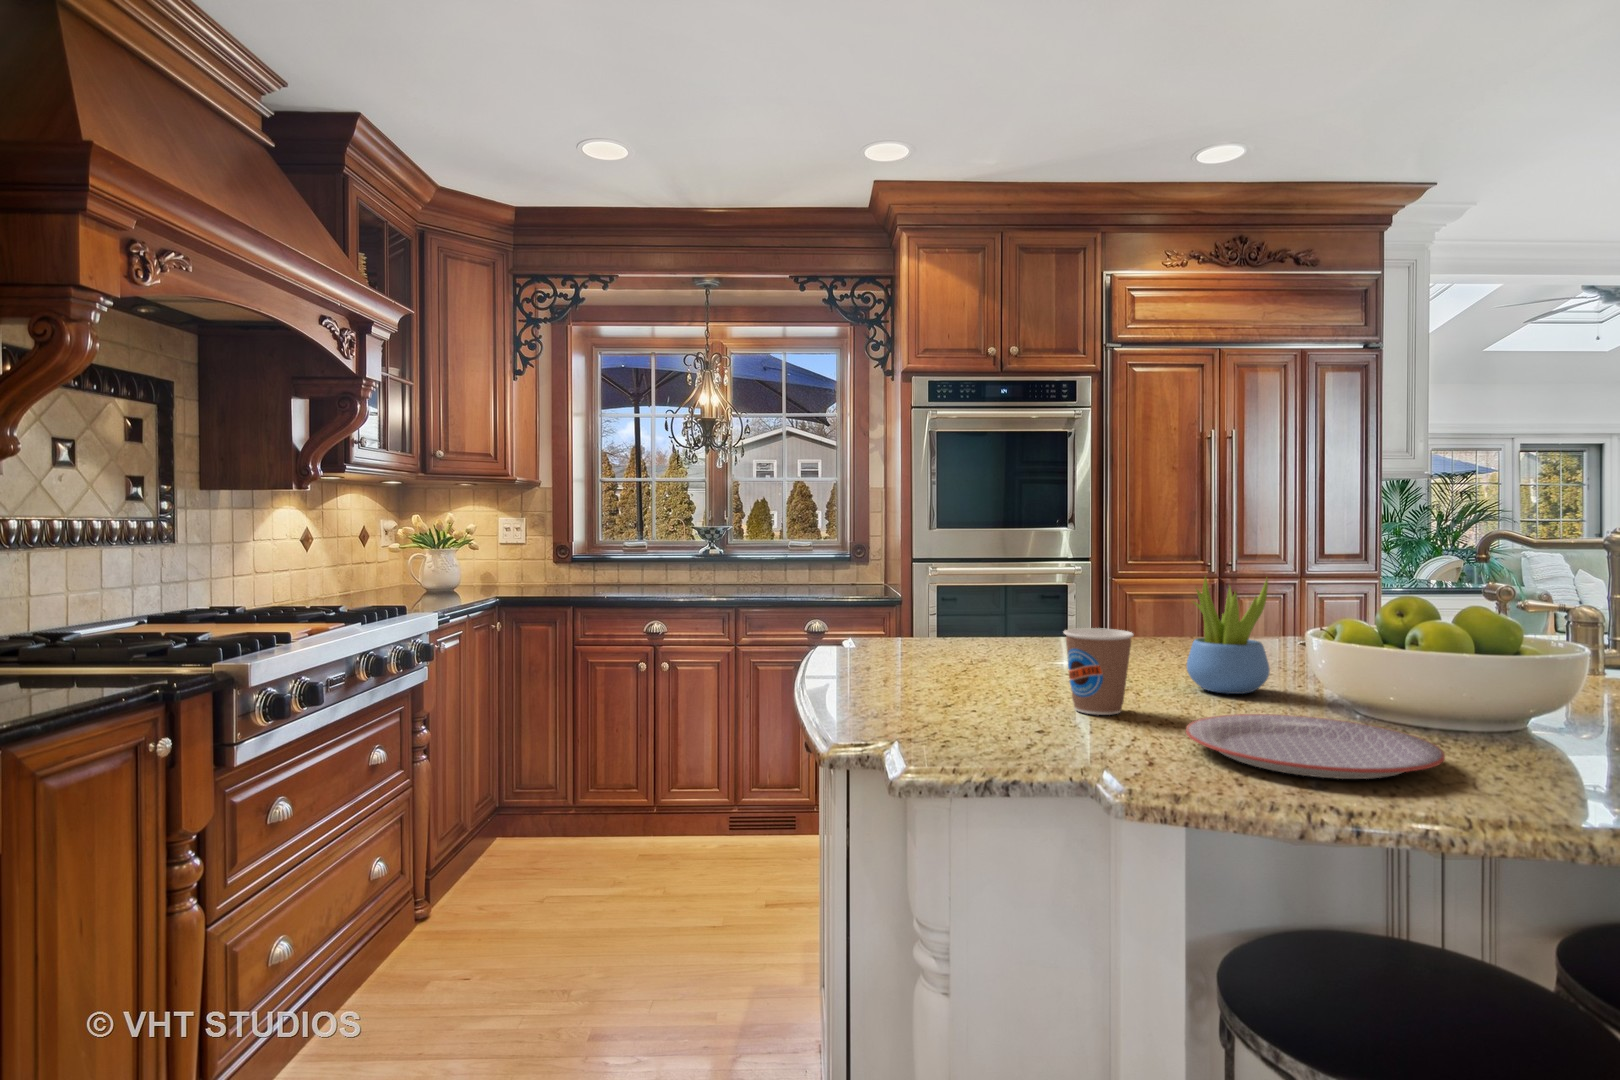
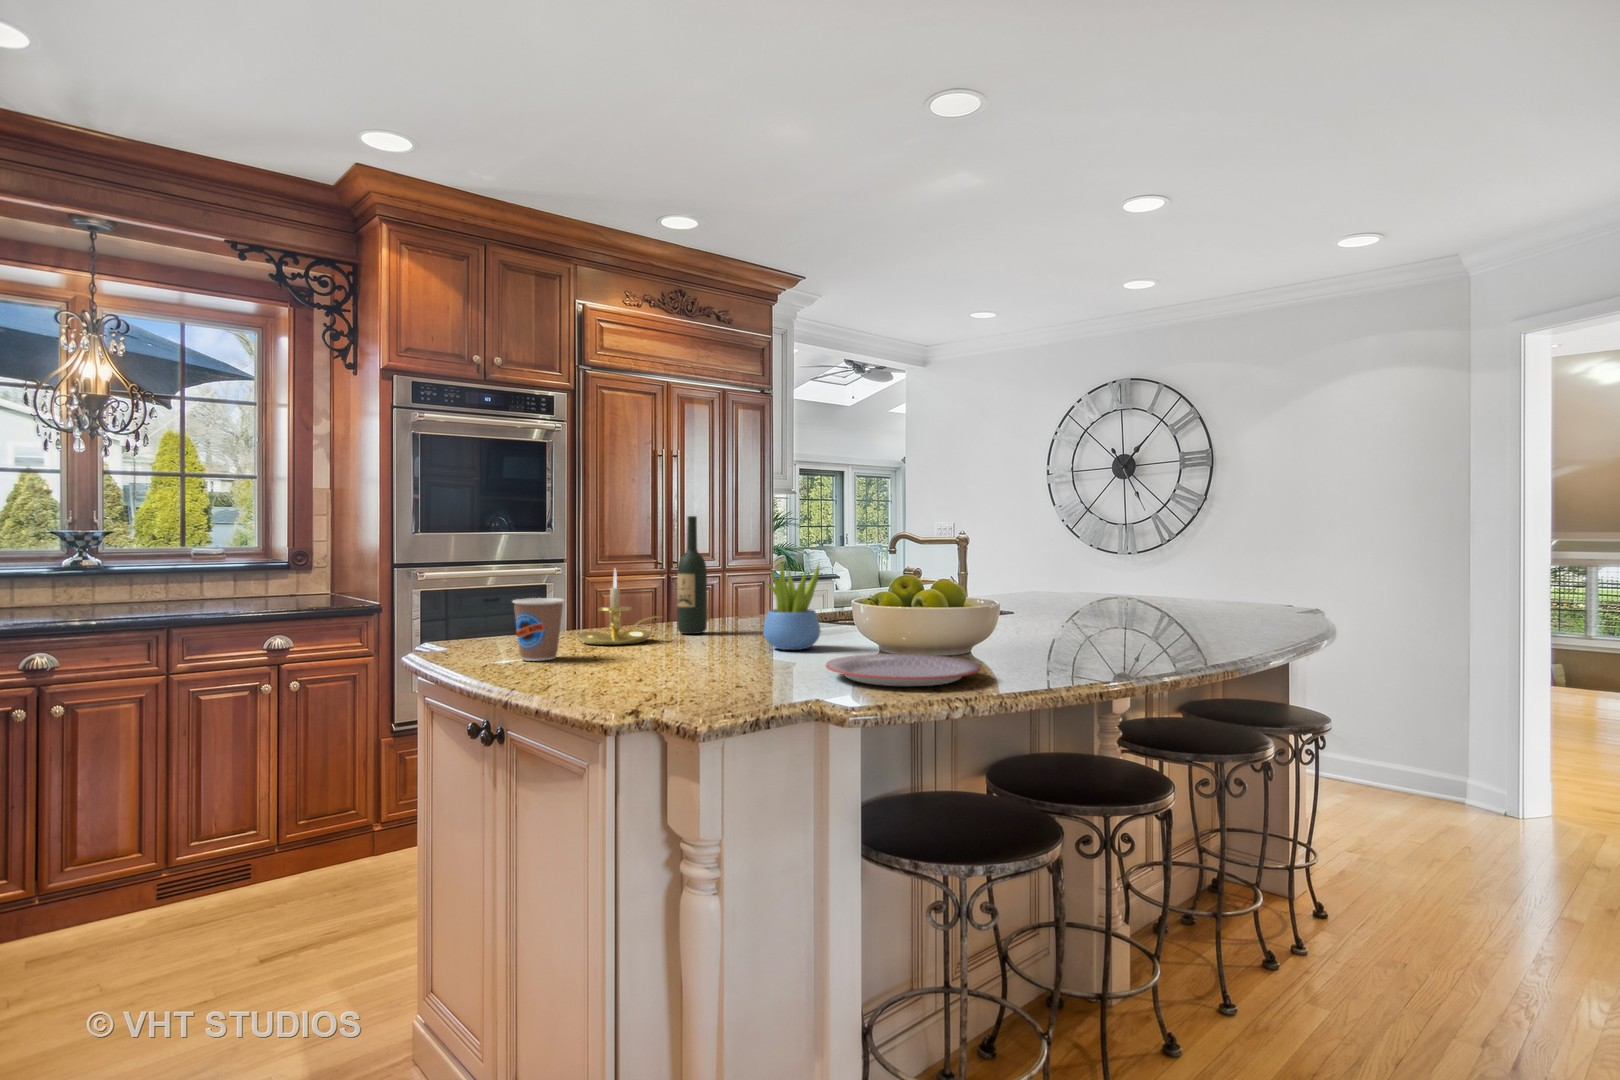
wine bottle: none [1121,515,1159,657] -> present [677,516,707,634]
candle holder: none [990,575,1088,663] -> present [578,569,658,645]
coffee cup: present [1064,628,1133,715] -> present [513,598,564,661]

